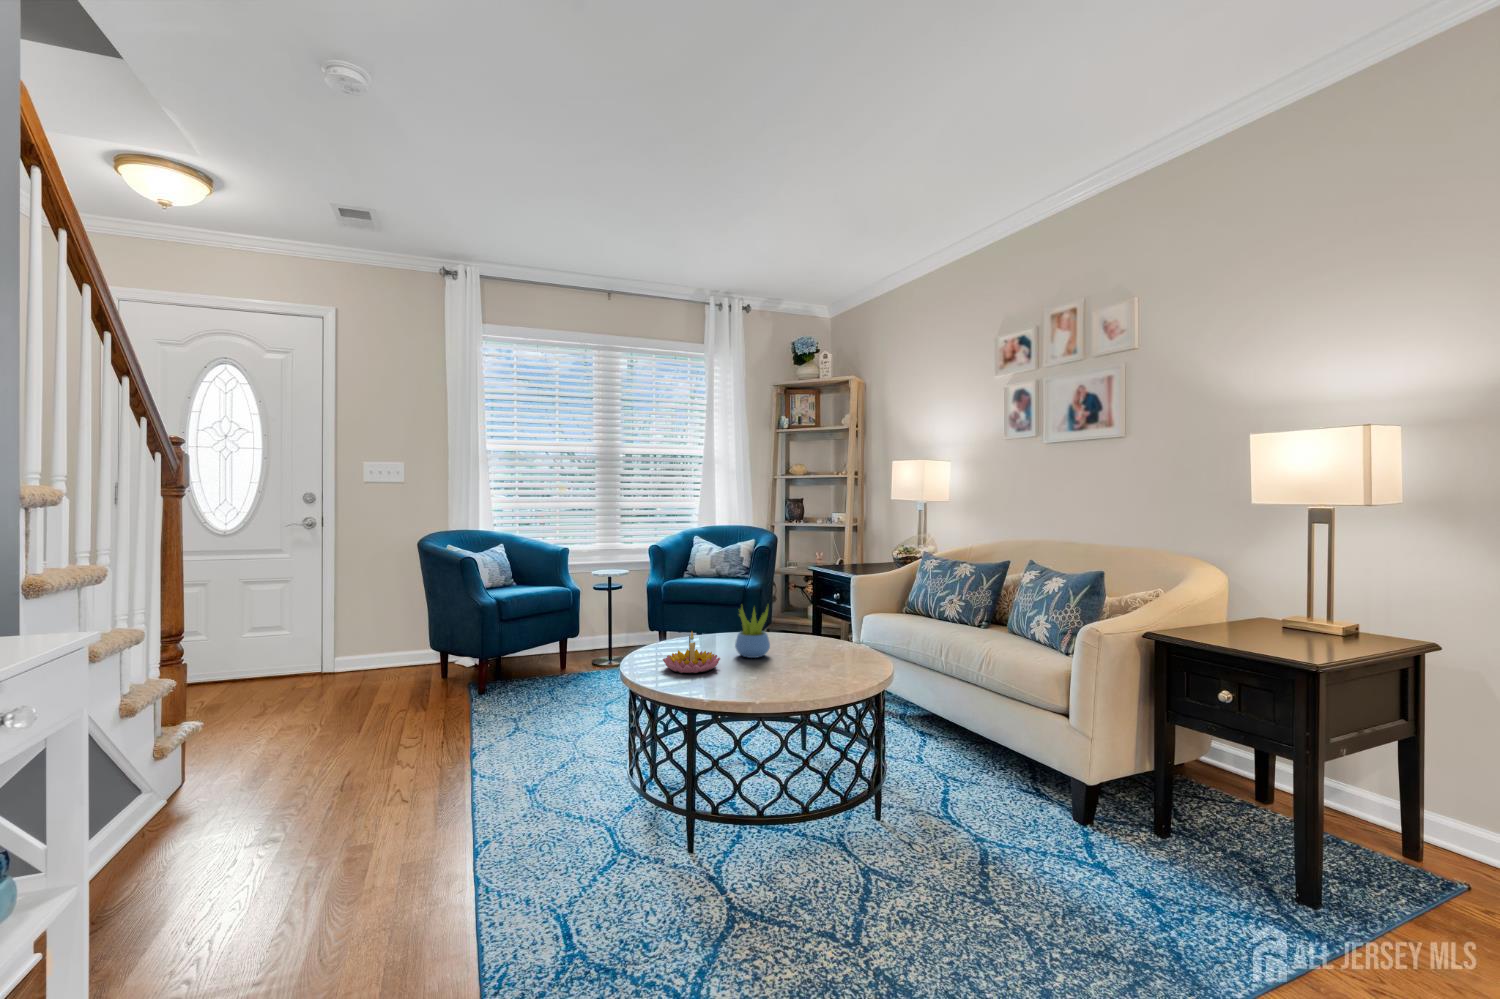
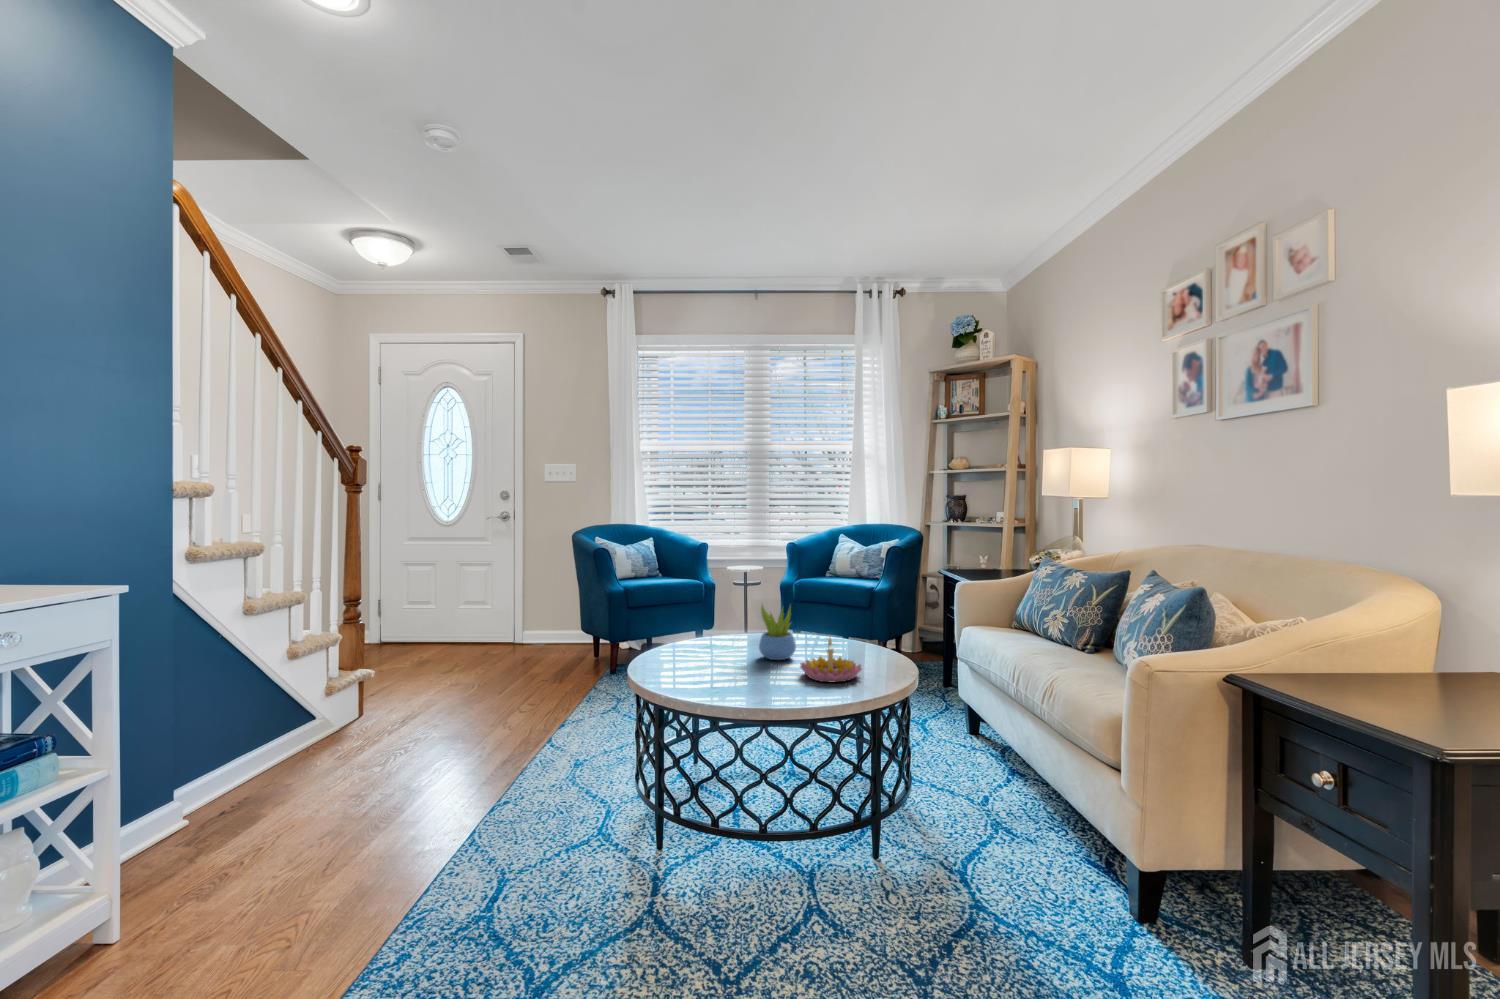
candle holder: present [663,632,720,674] -> present [800,638,862,683]

